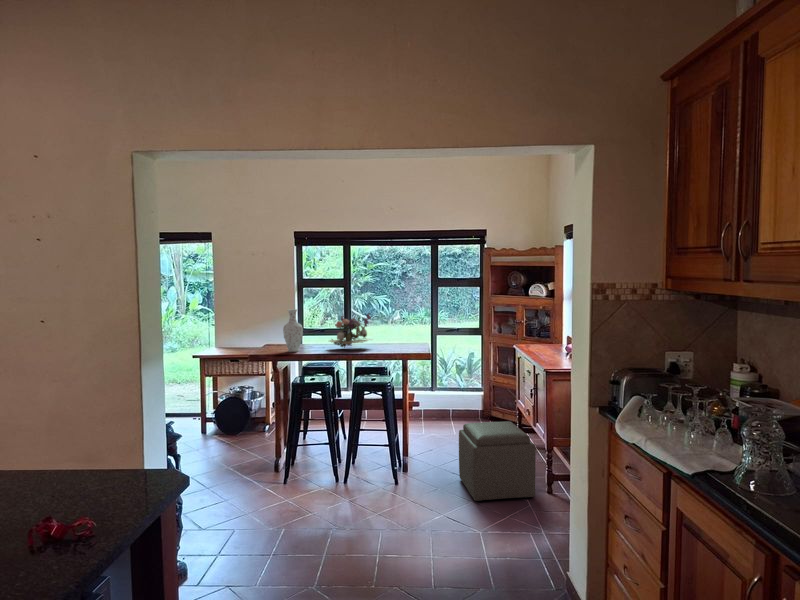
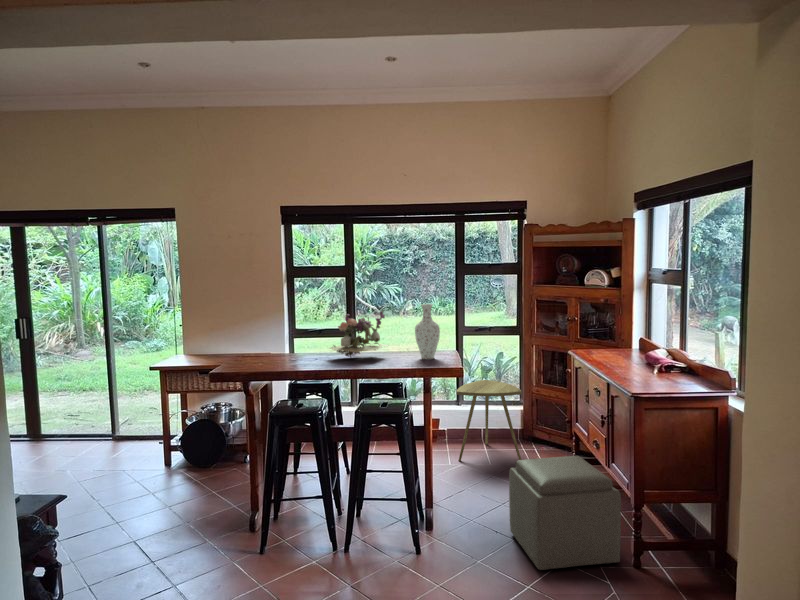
vase: present [283,309,303,352] -> present [415,304,440,359]
side table: none [429,370,479,433] -> present [457,380,522,461]

